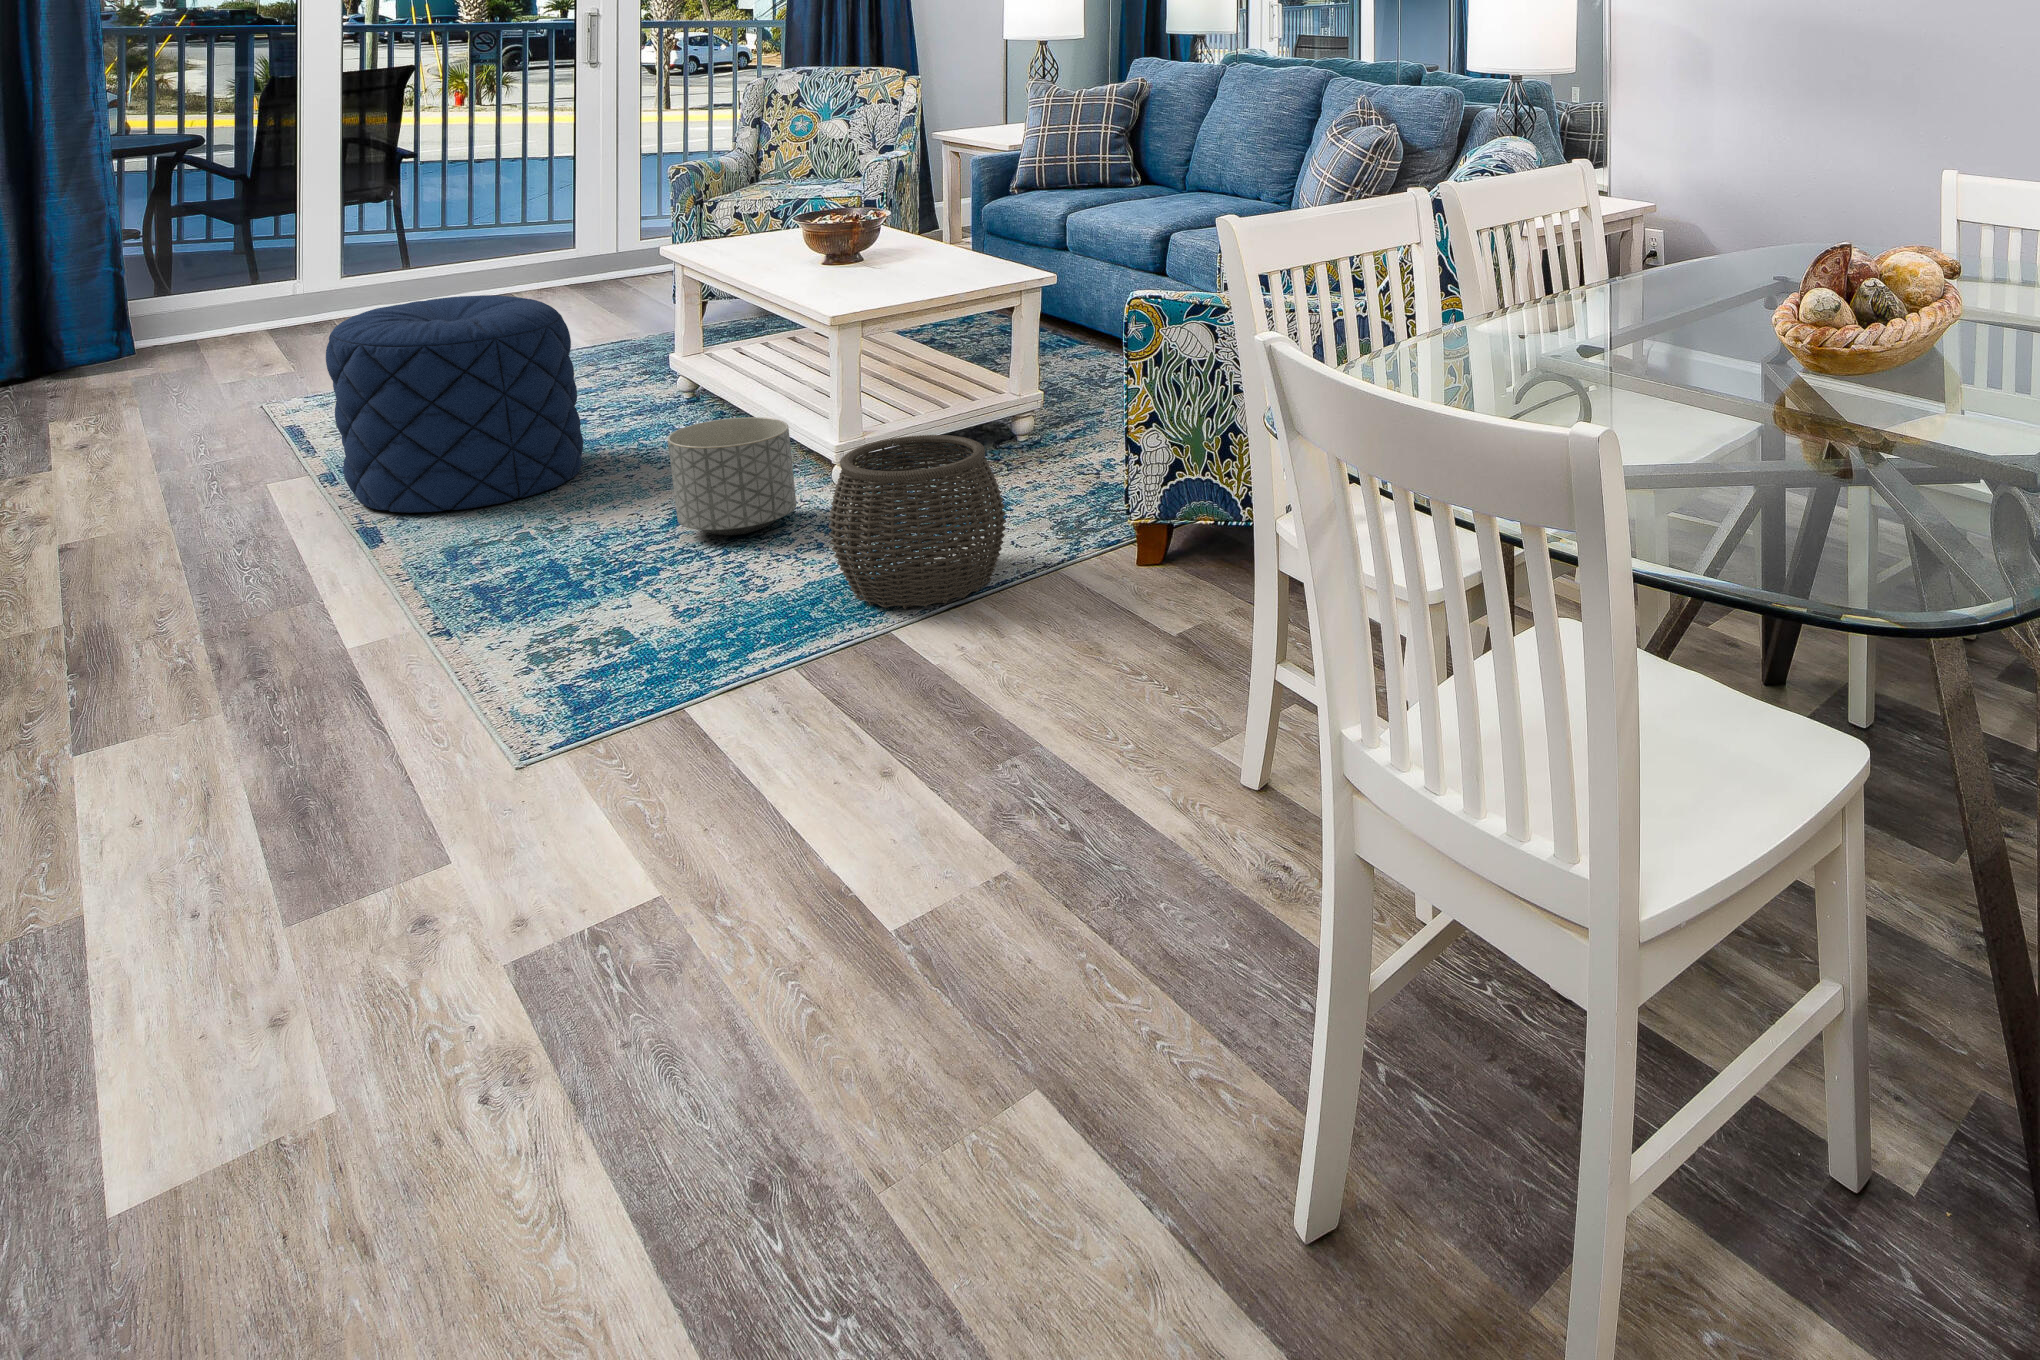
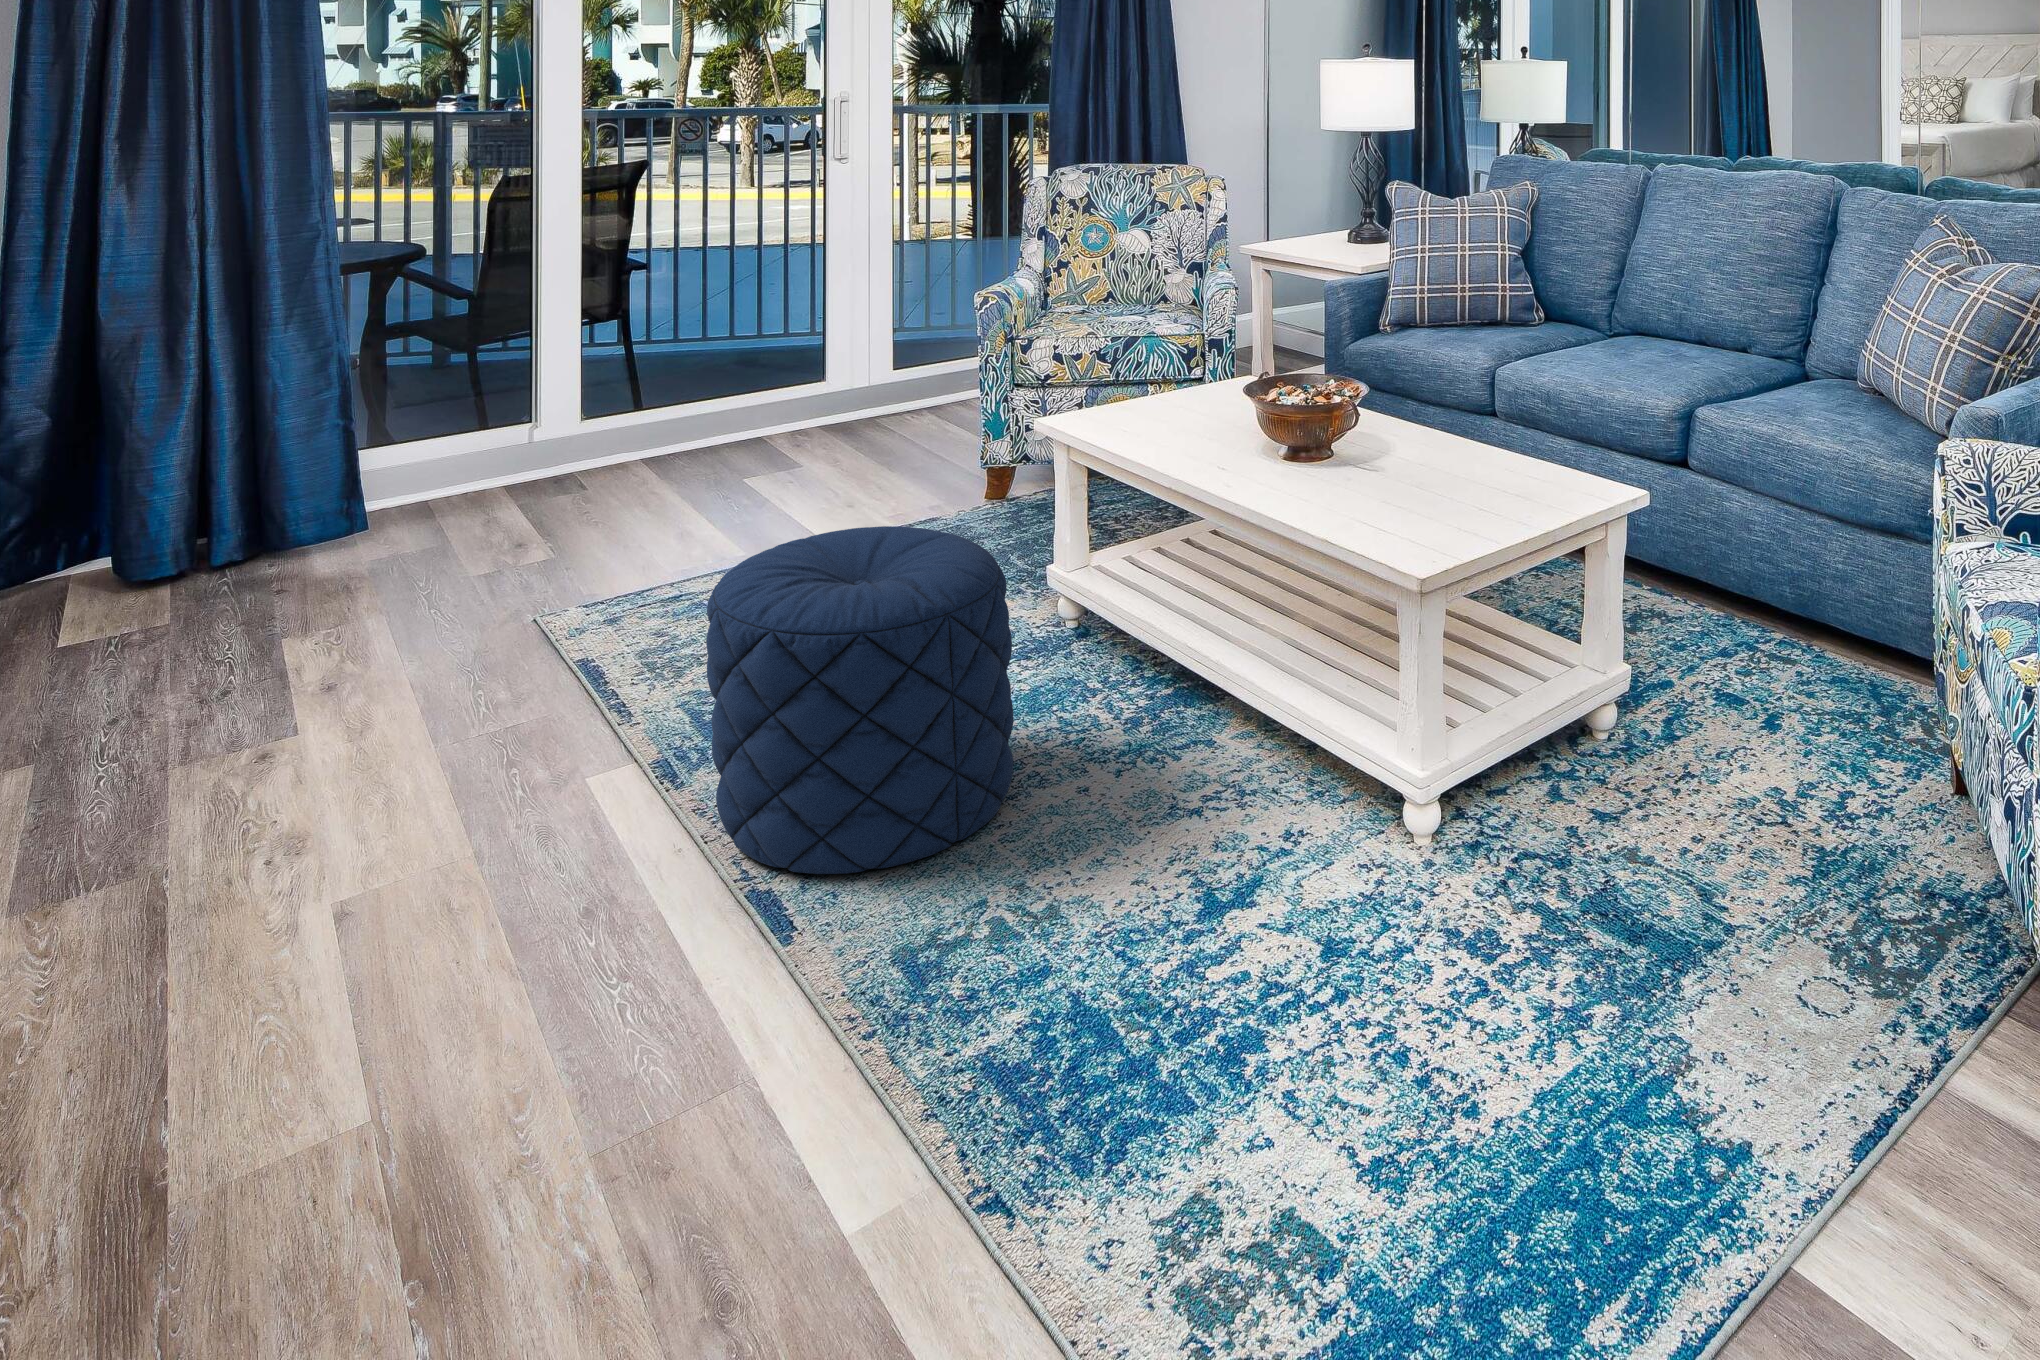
planter: present [668,417,796,535] -> none [1239,742,1404,947]
woven basket: present [829,435,1006,609] -> none [1593,826,1878,1164]

